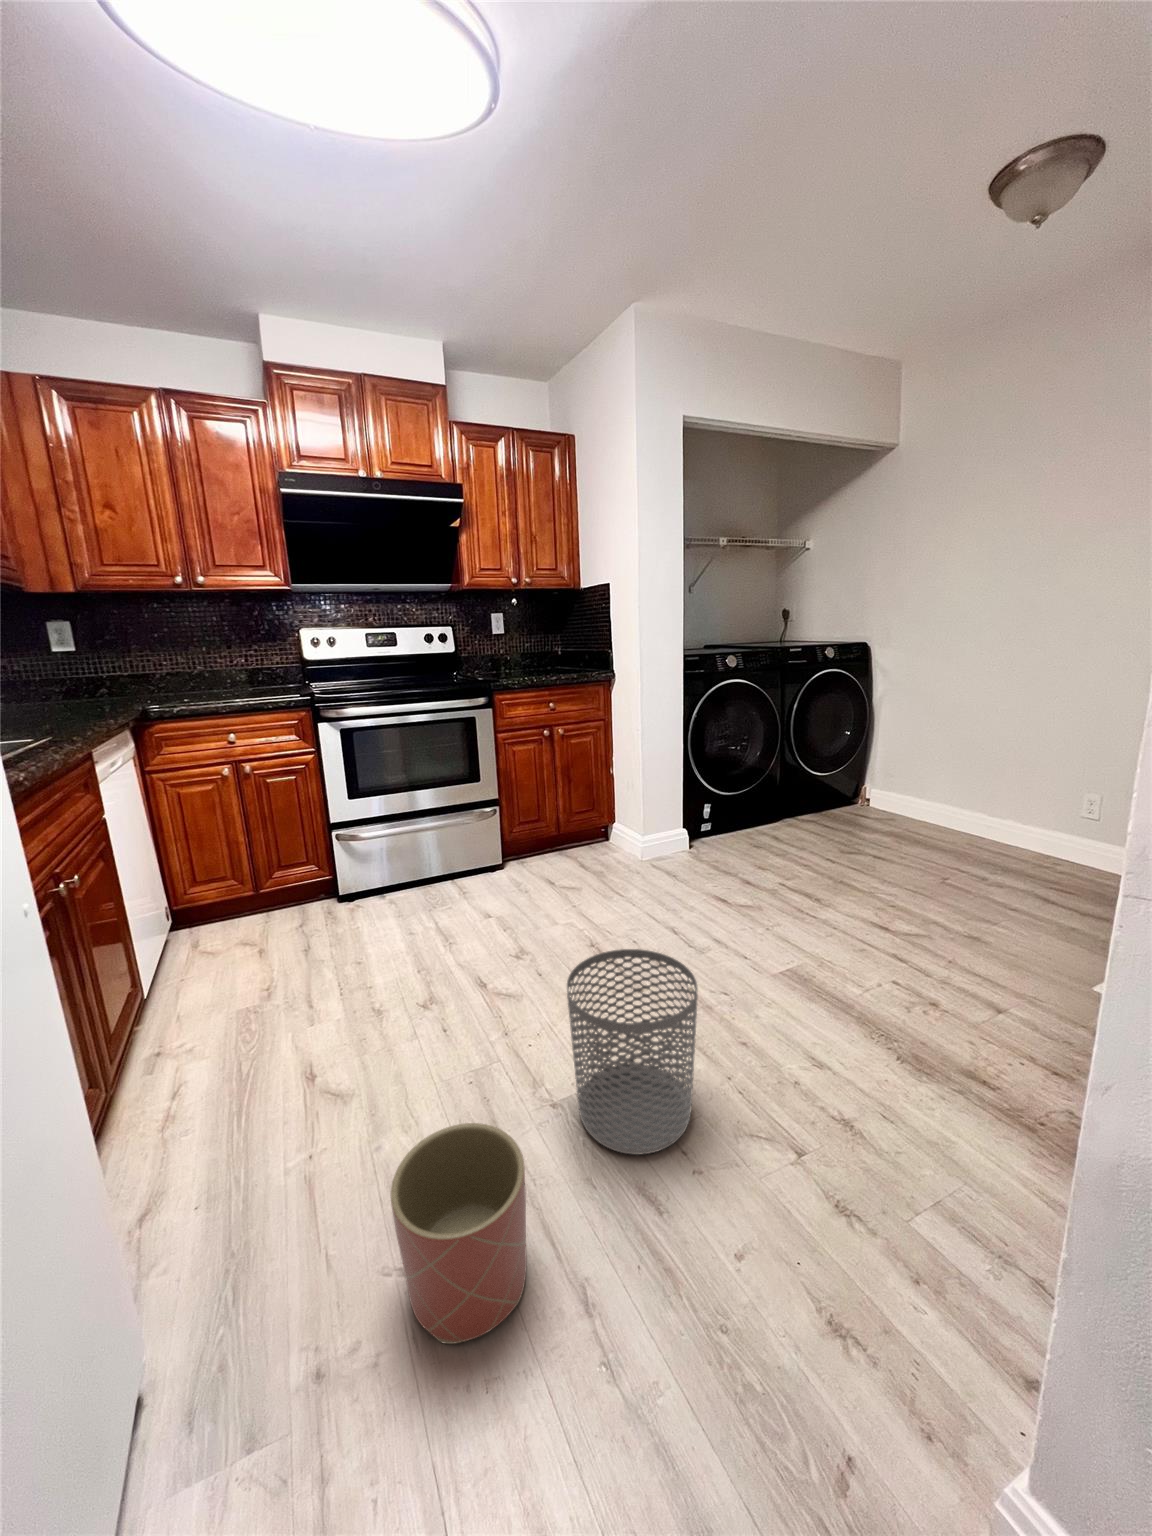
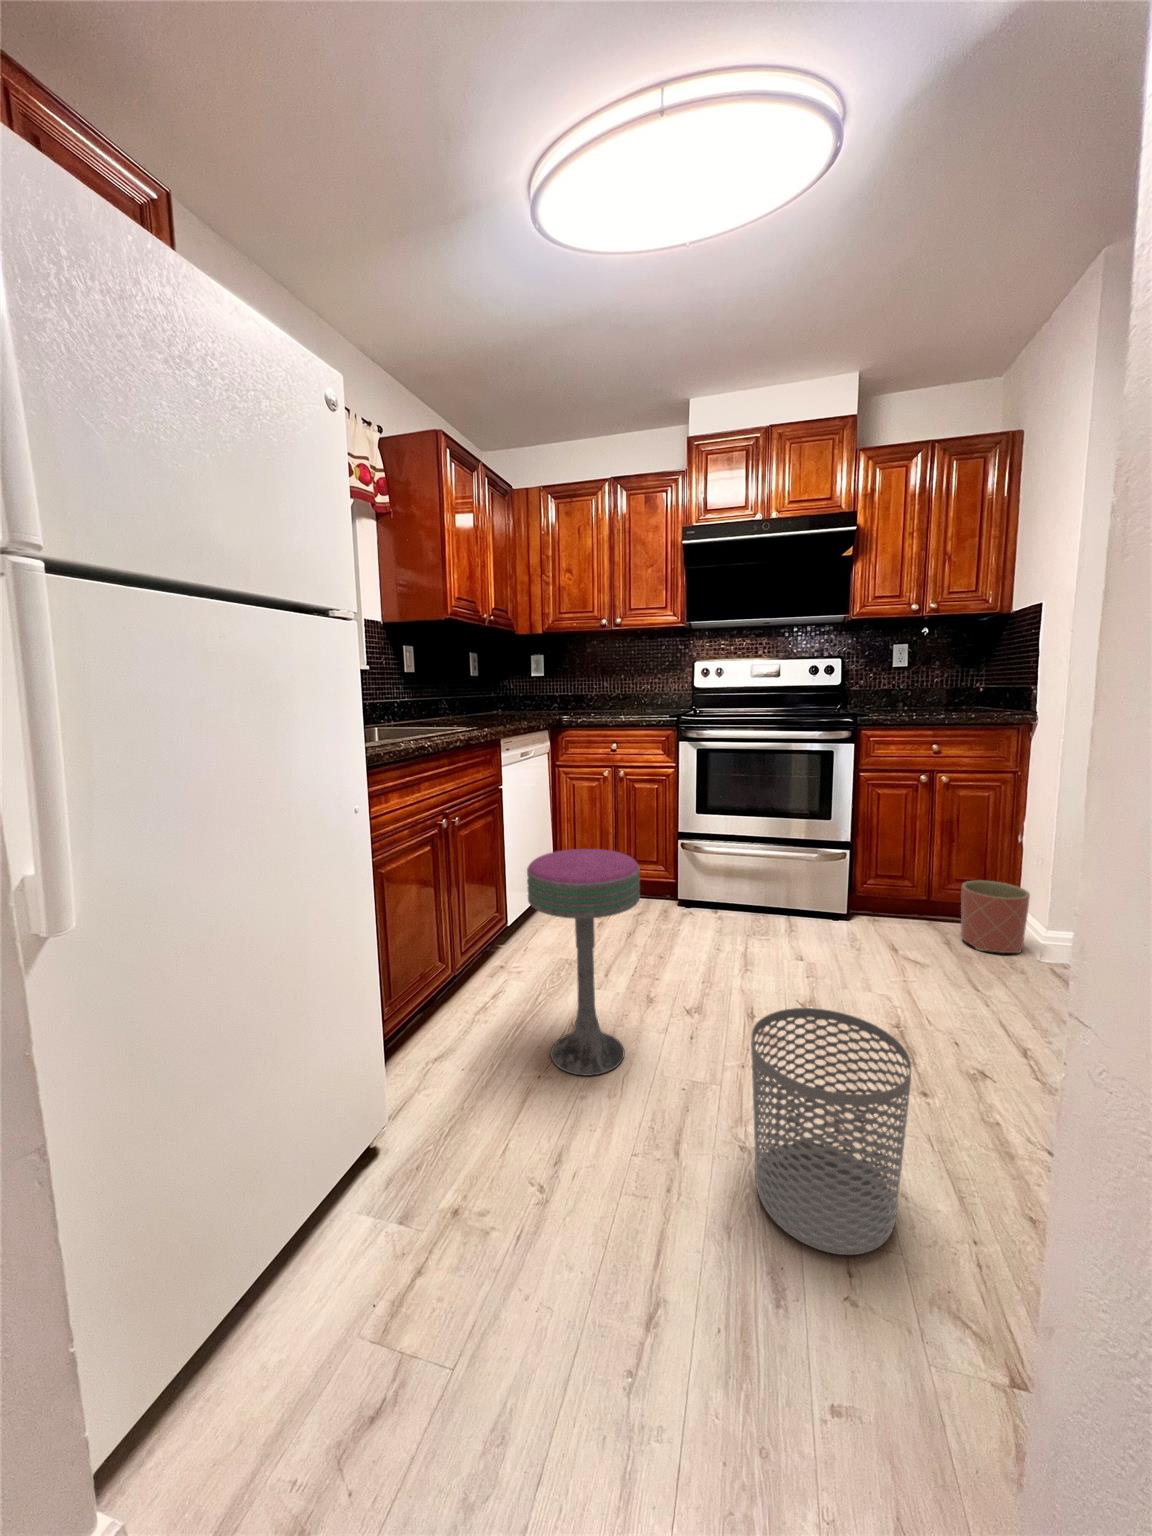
bar stool: none [239,864,393,1135] -> present [527,849,640,1076]
planter: present [391,1123,527,1344] -> present [961,880,1030,953]

